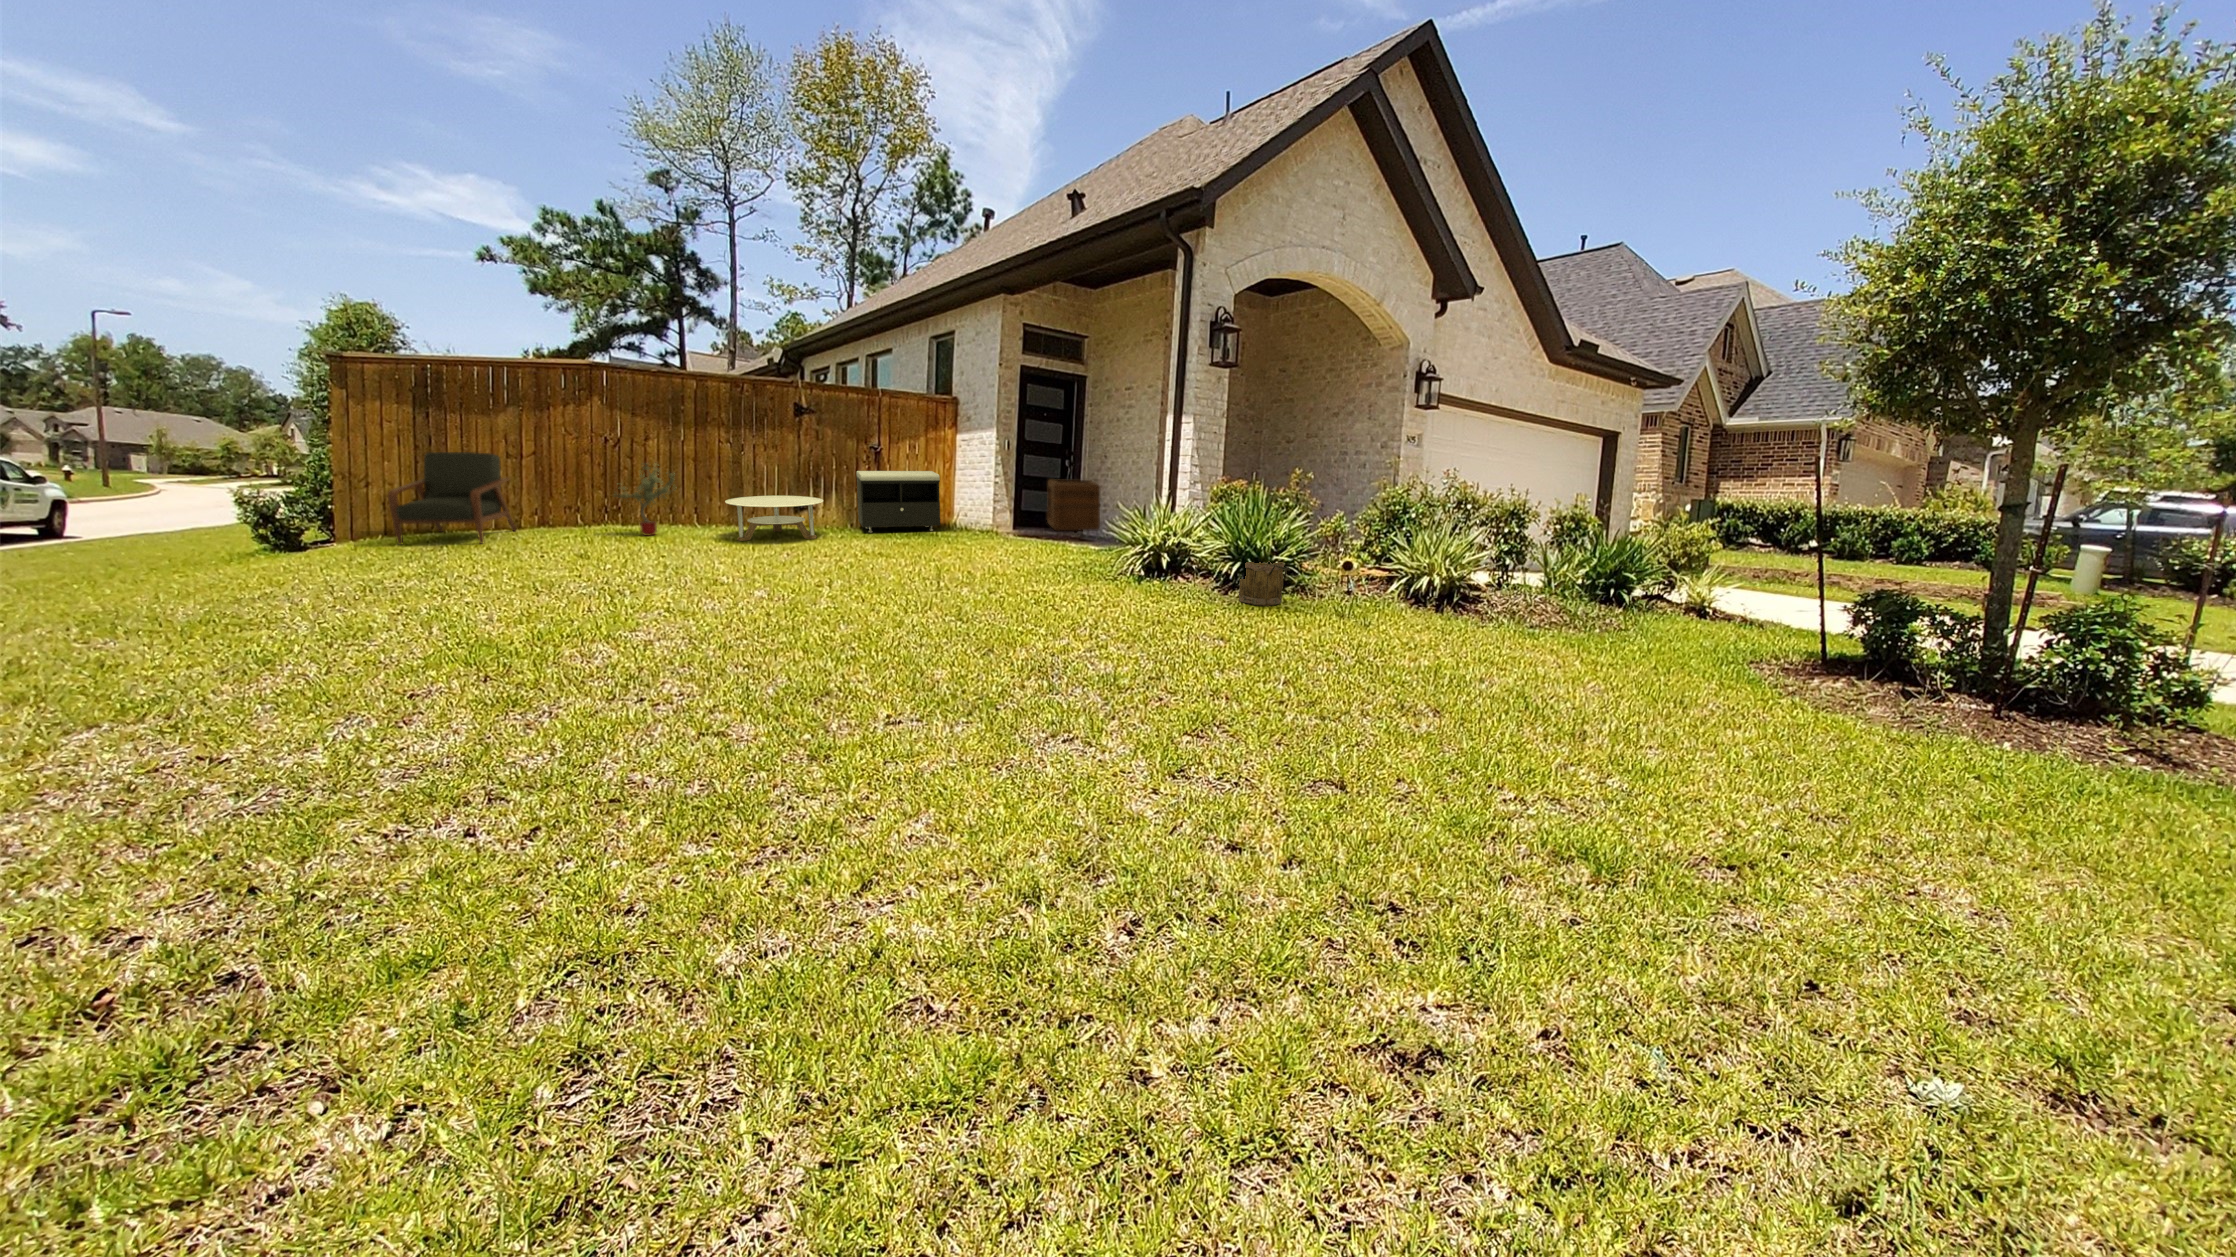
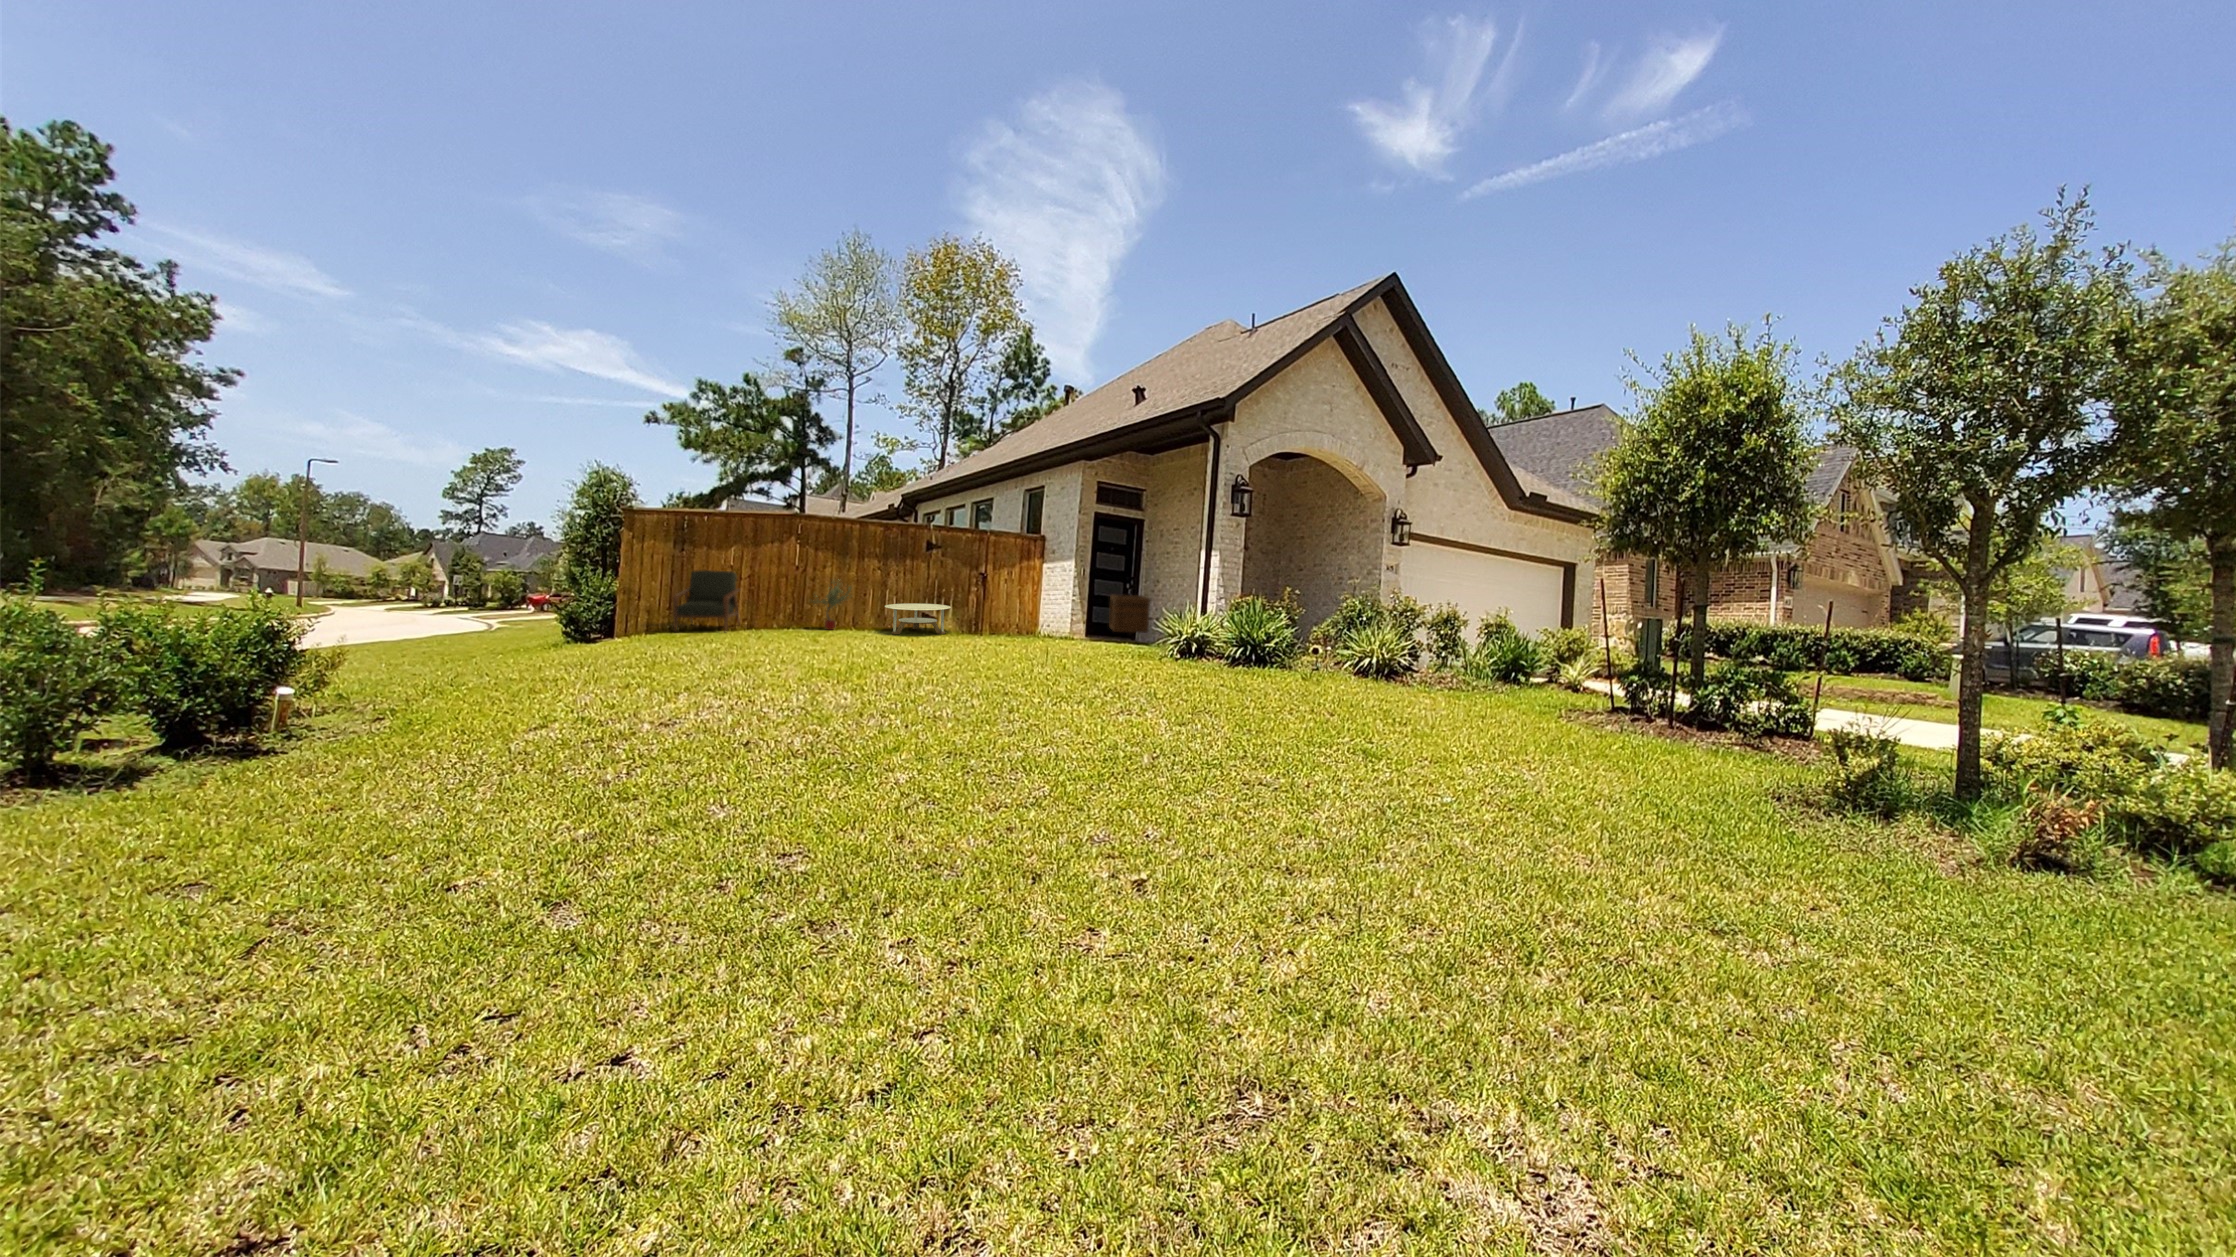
storage bench: present [856,471,940,533] -> none [972,586,1033,631]
bucket: present [1239,561,1290,606] -> none [1244,642,1279,677]

